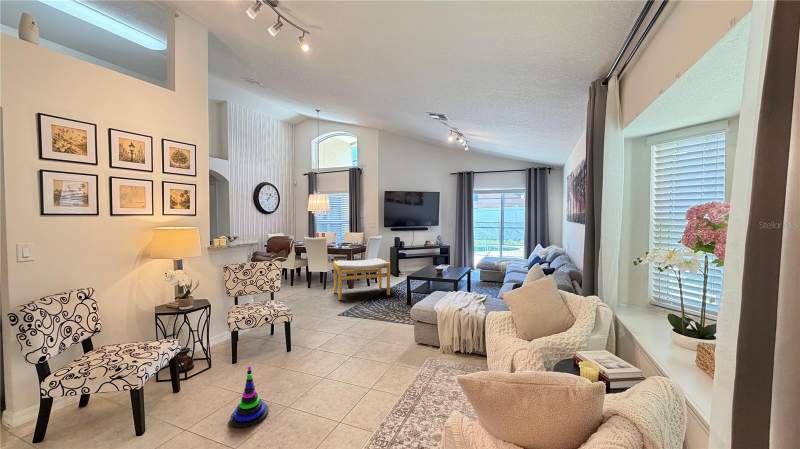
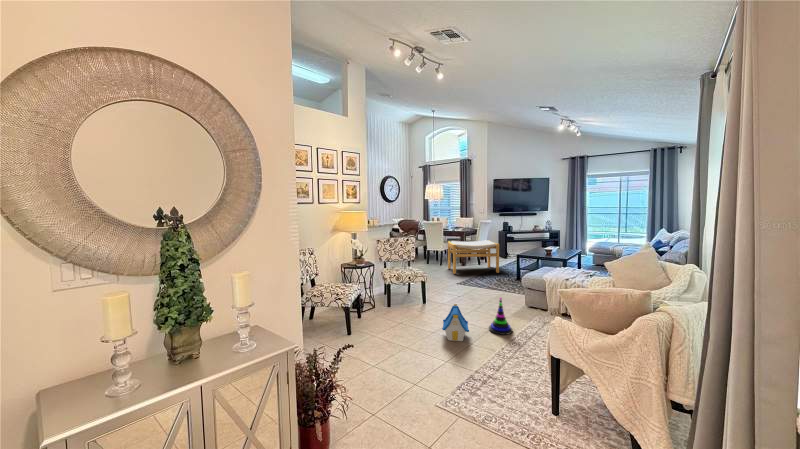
toy house: none [298,360,340,422] -> present [442,304,469,341]
stacking toy: present [230,366,268,428] -> present [489,298,512,335]

